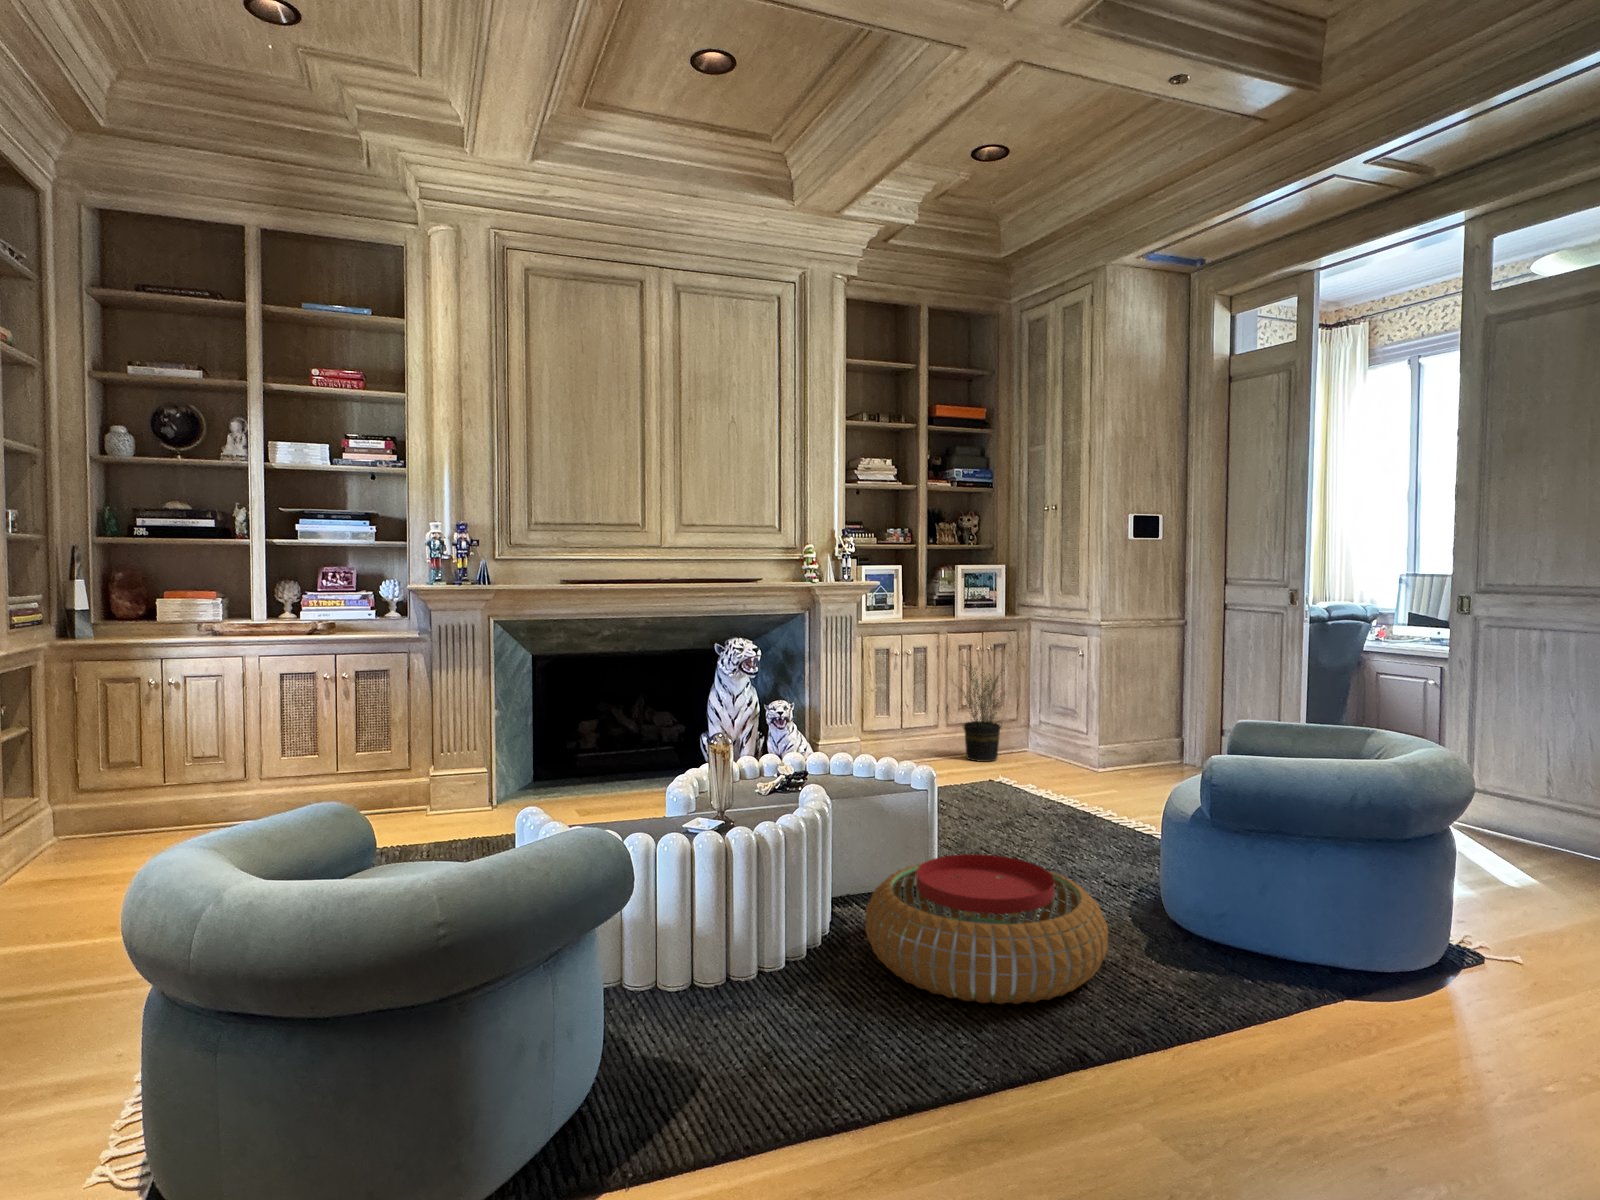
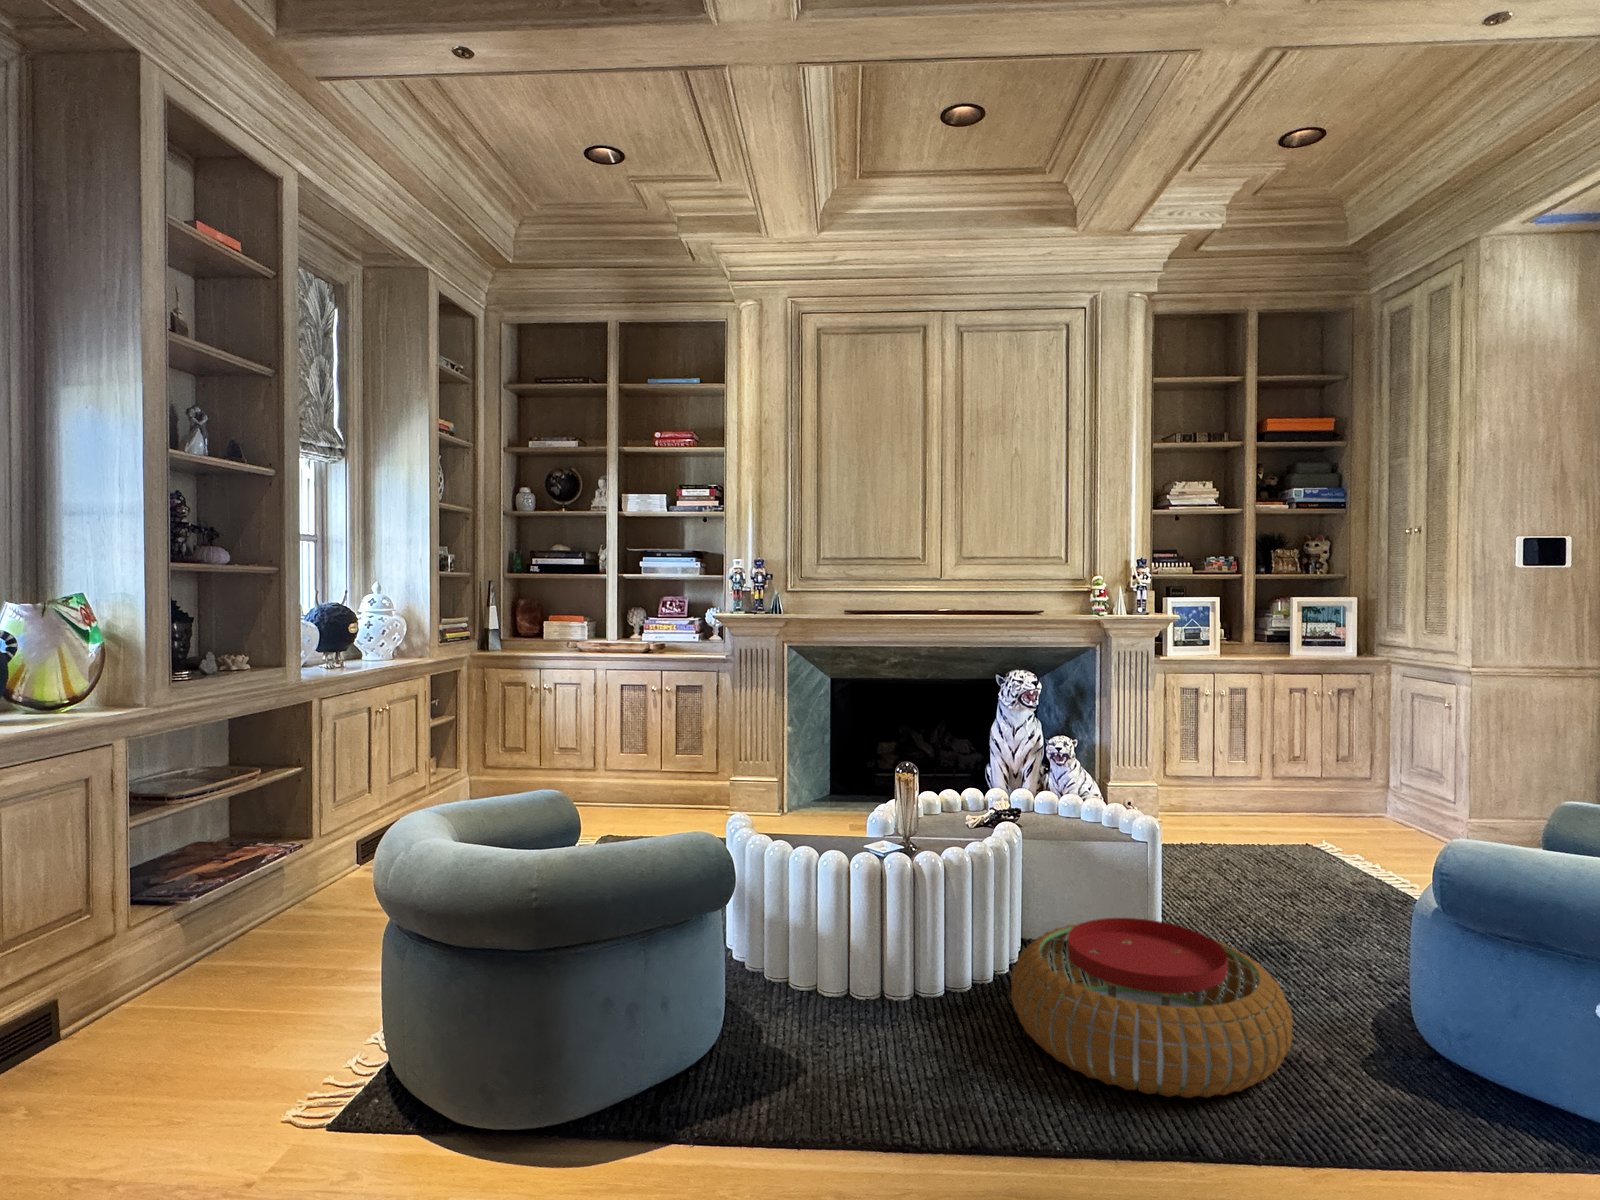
potted plant: present [955,661,1005,762] -> none [1267,699,1354,823]

